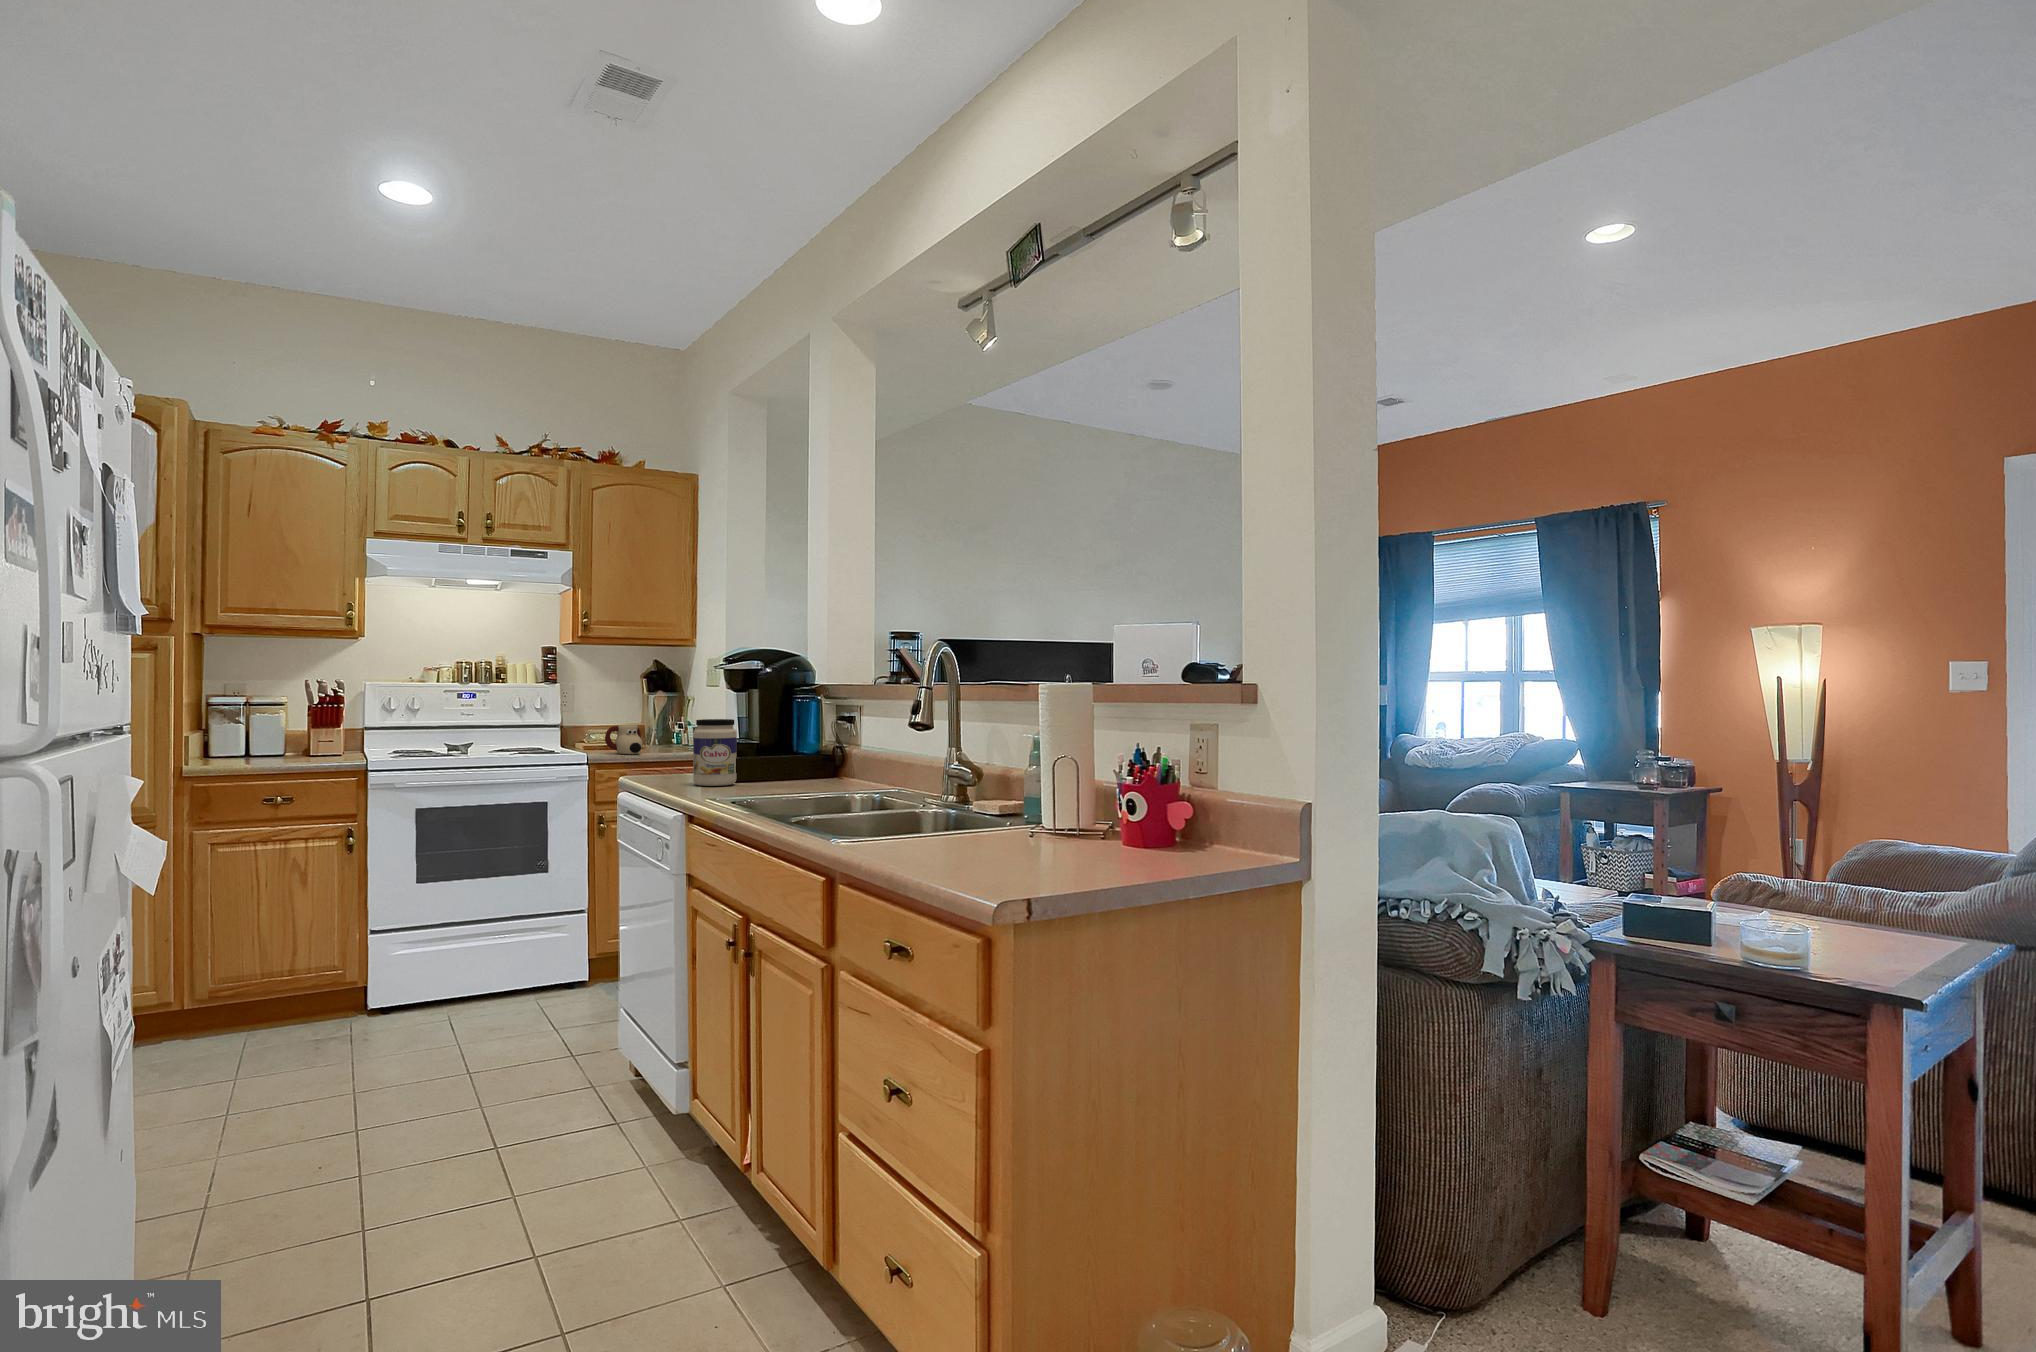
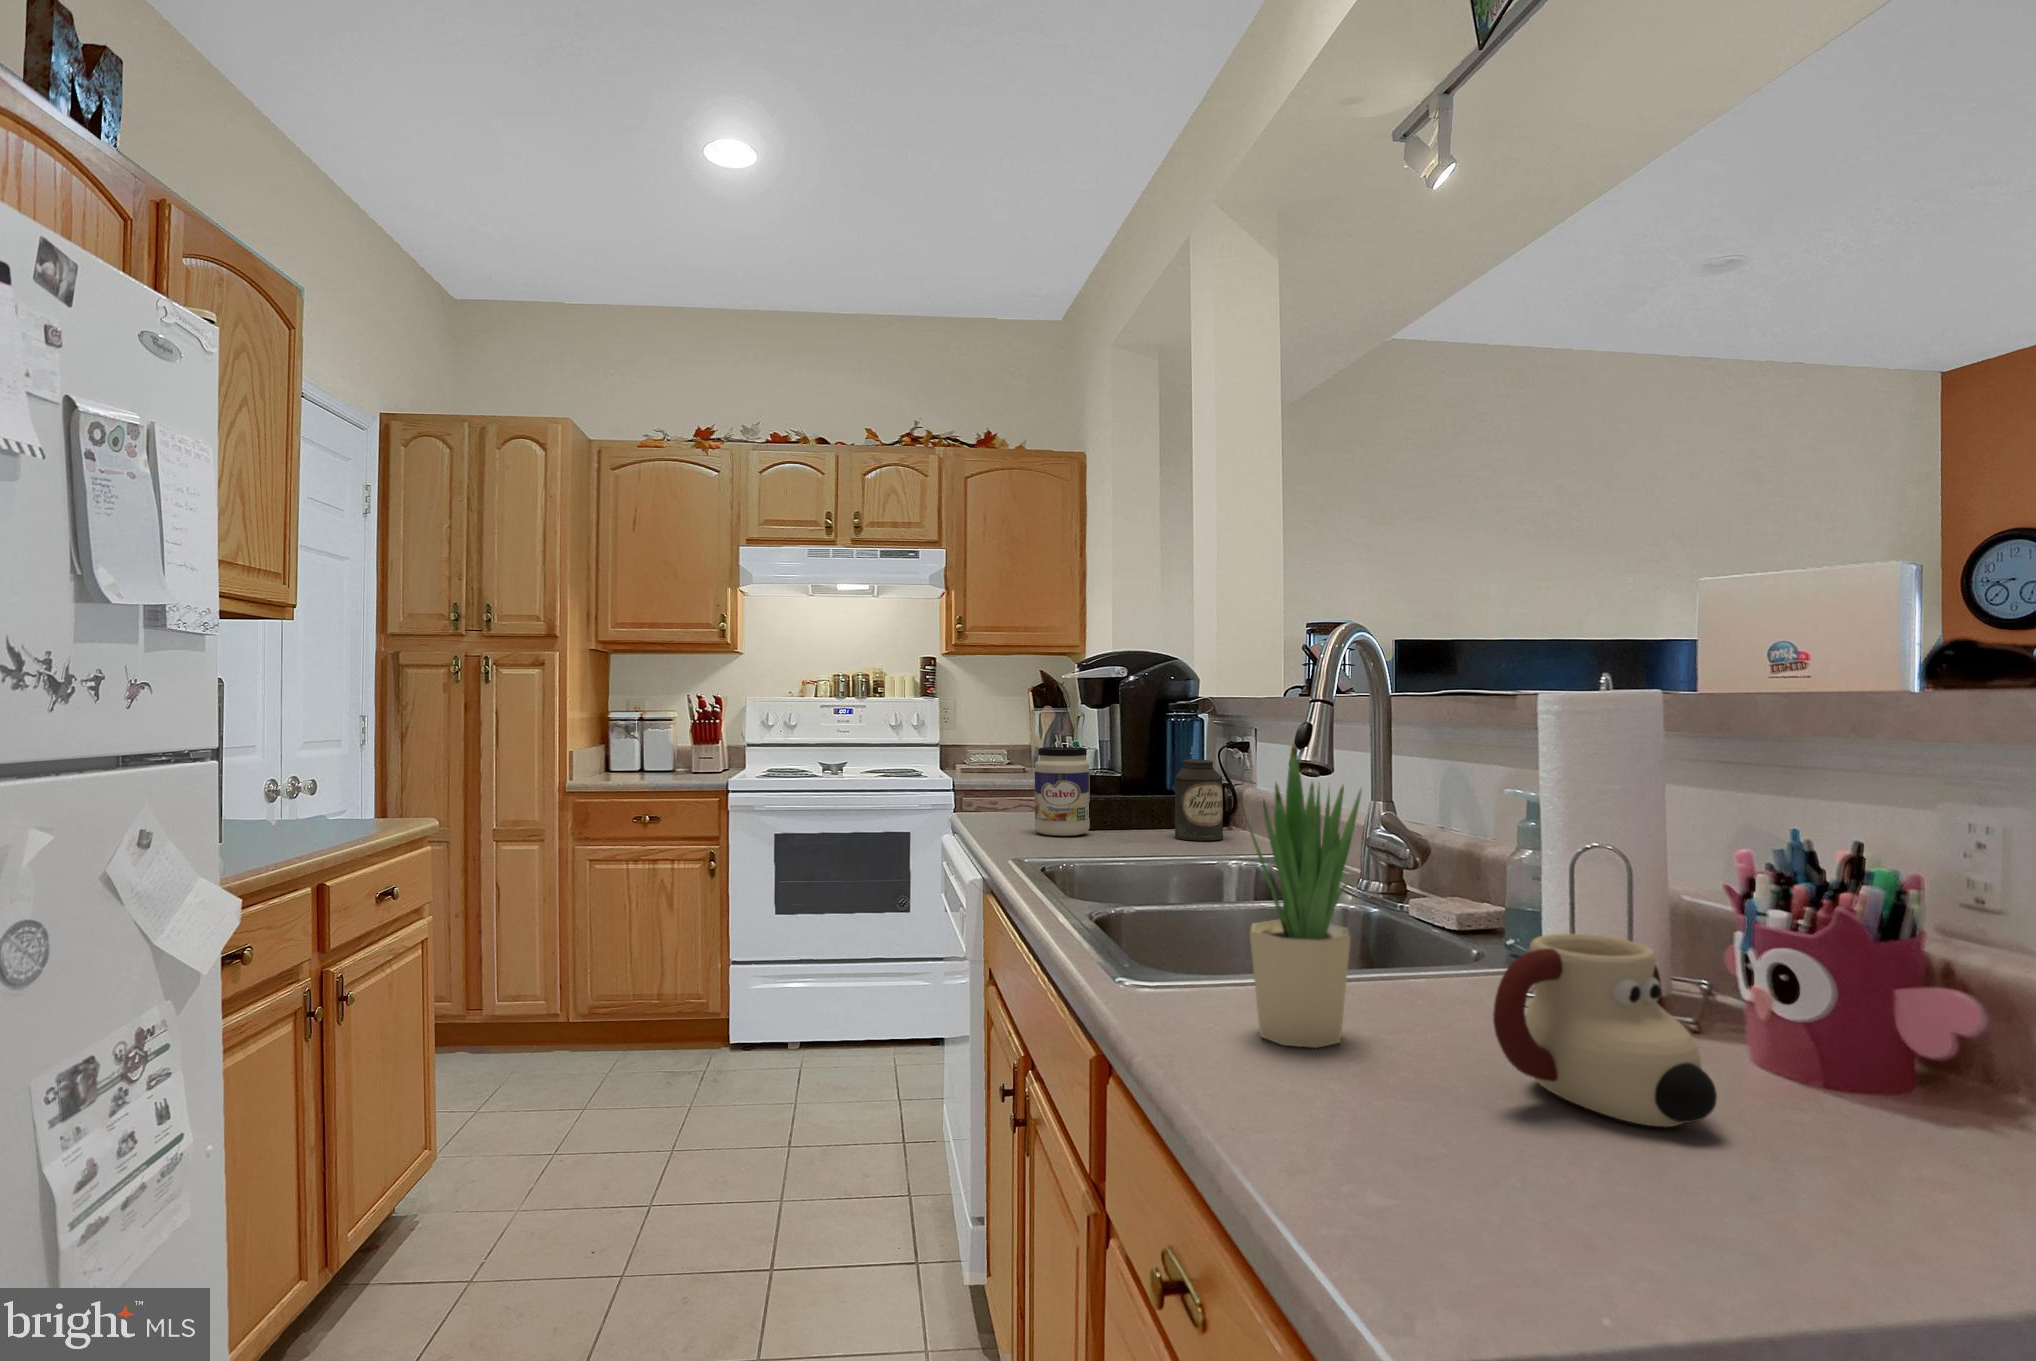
potted plant: none [901,702,961,859] -> present [1248,744,1361,1048]
mug: present [605,725,642,754] -> present [1493,934,1717,1127]
canister: none [801,727,836,785] -> present [1175,759,1223,841]

